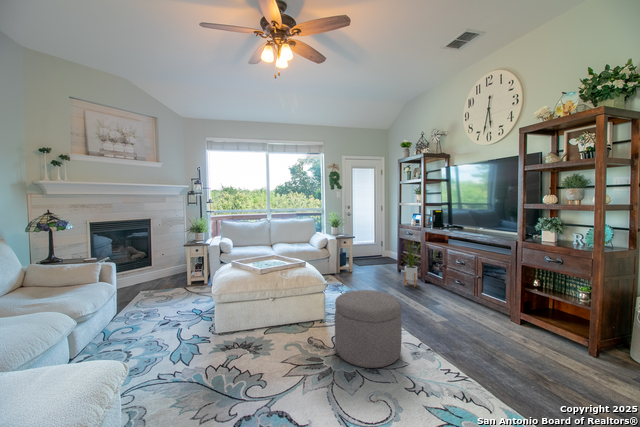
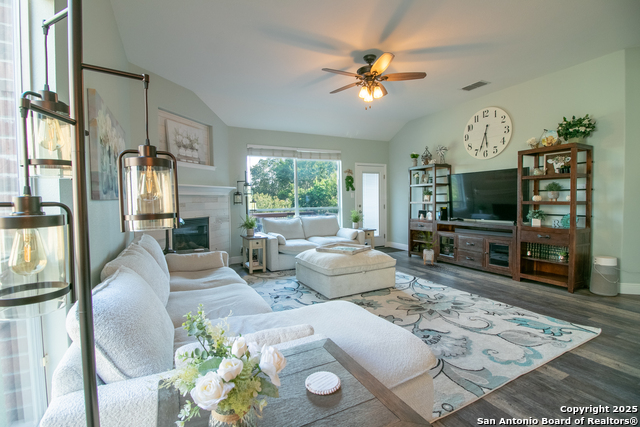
ottoman: present [335,290,402,368] -> none [421,261,470,308]

